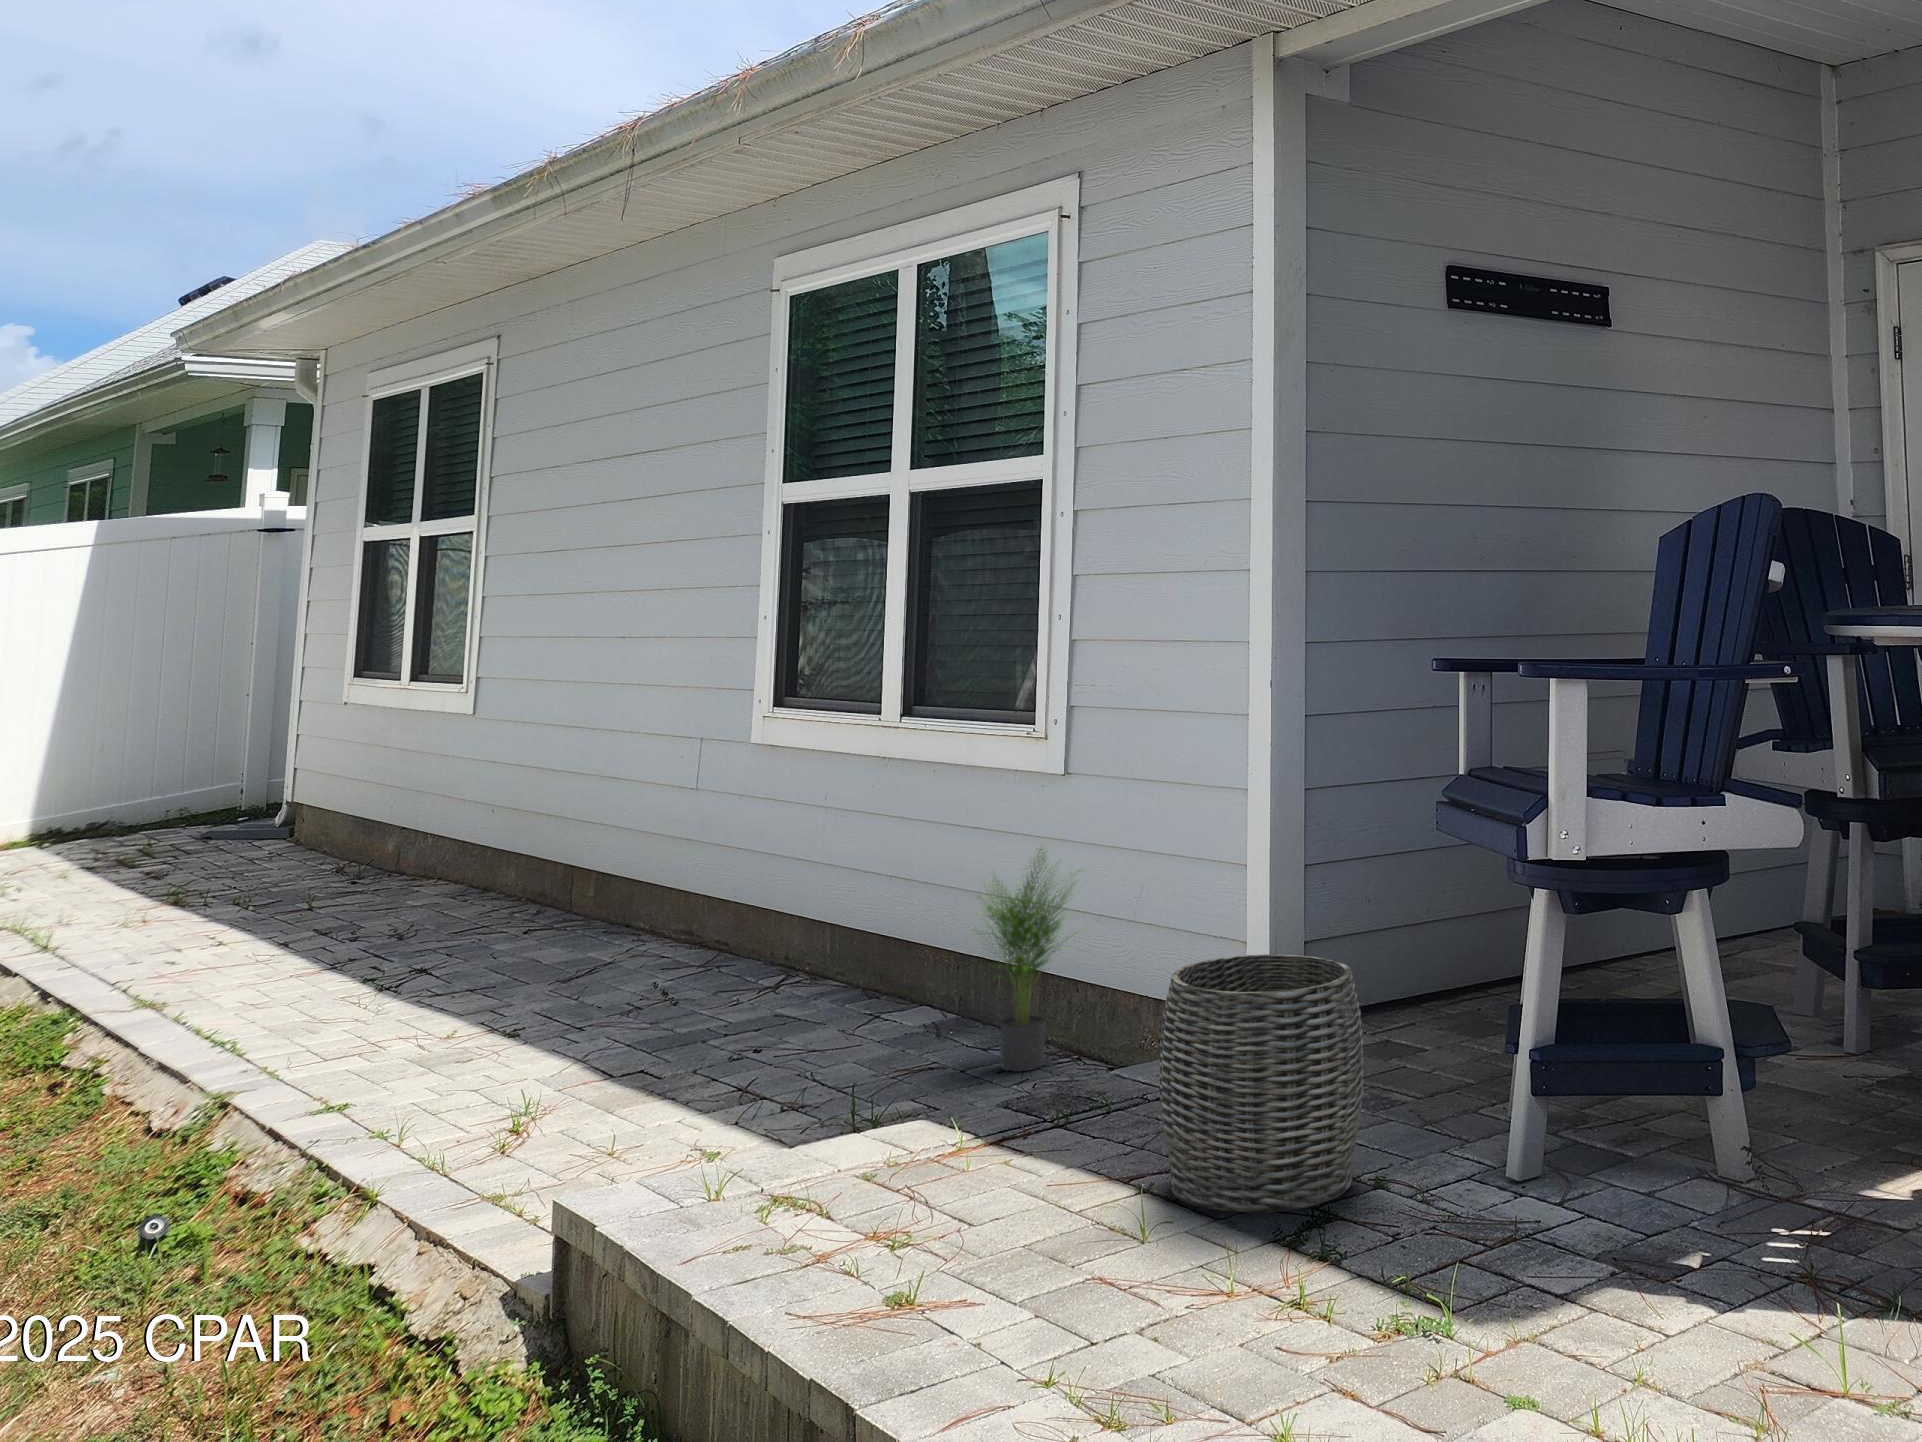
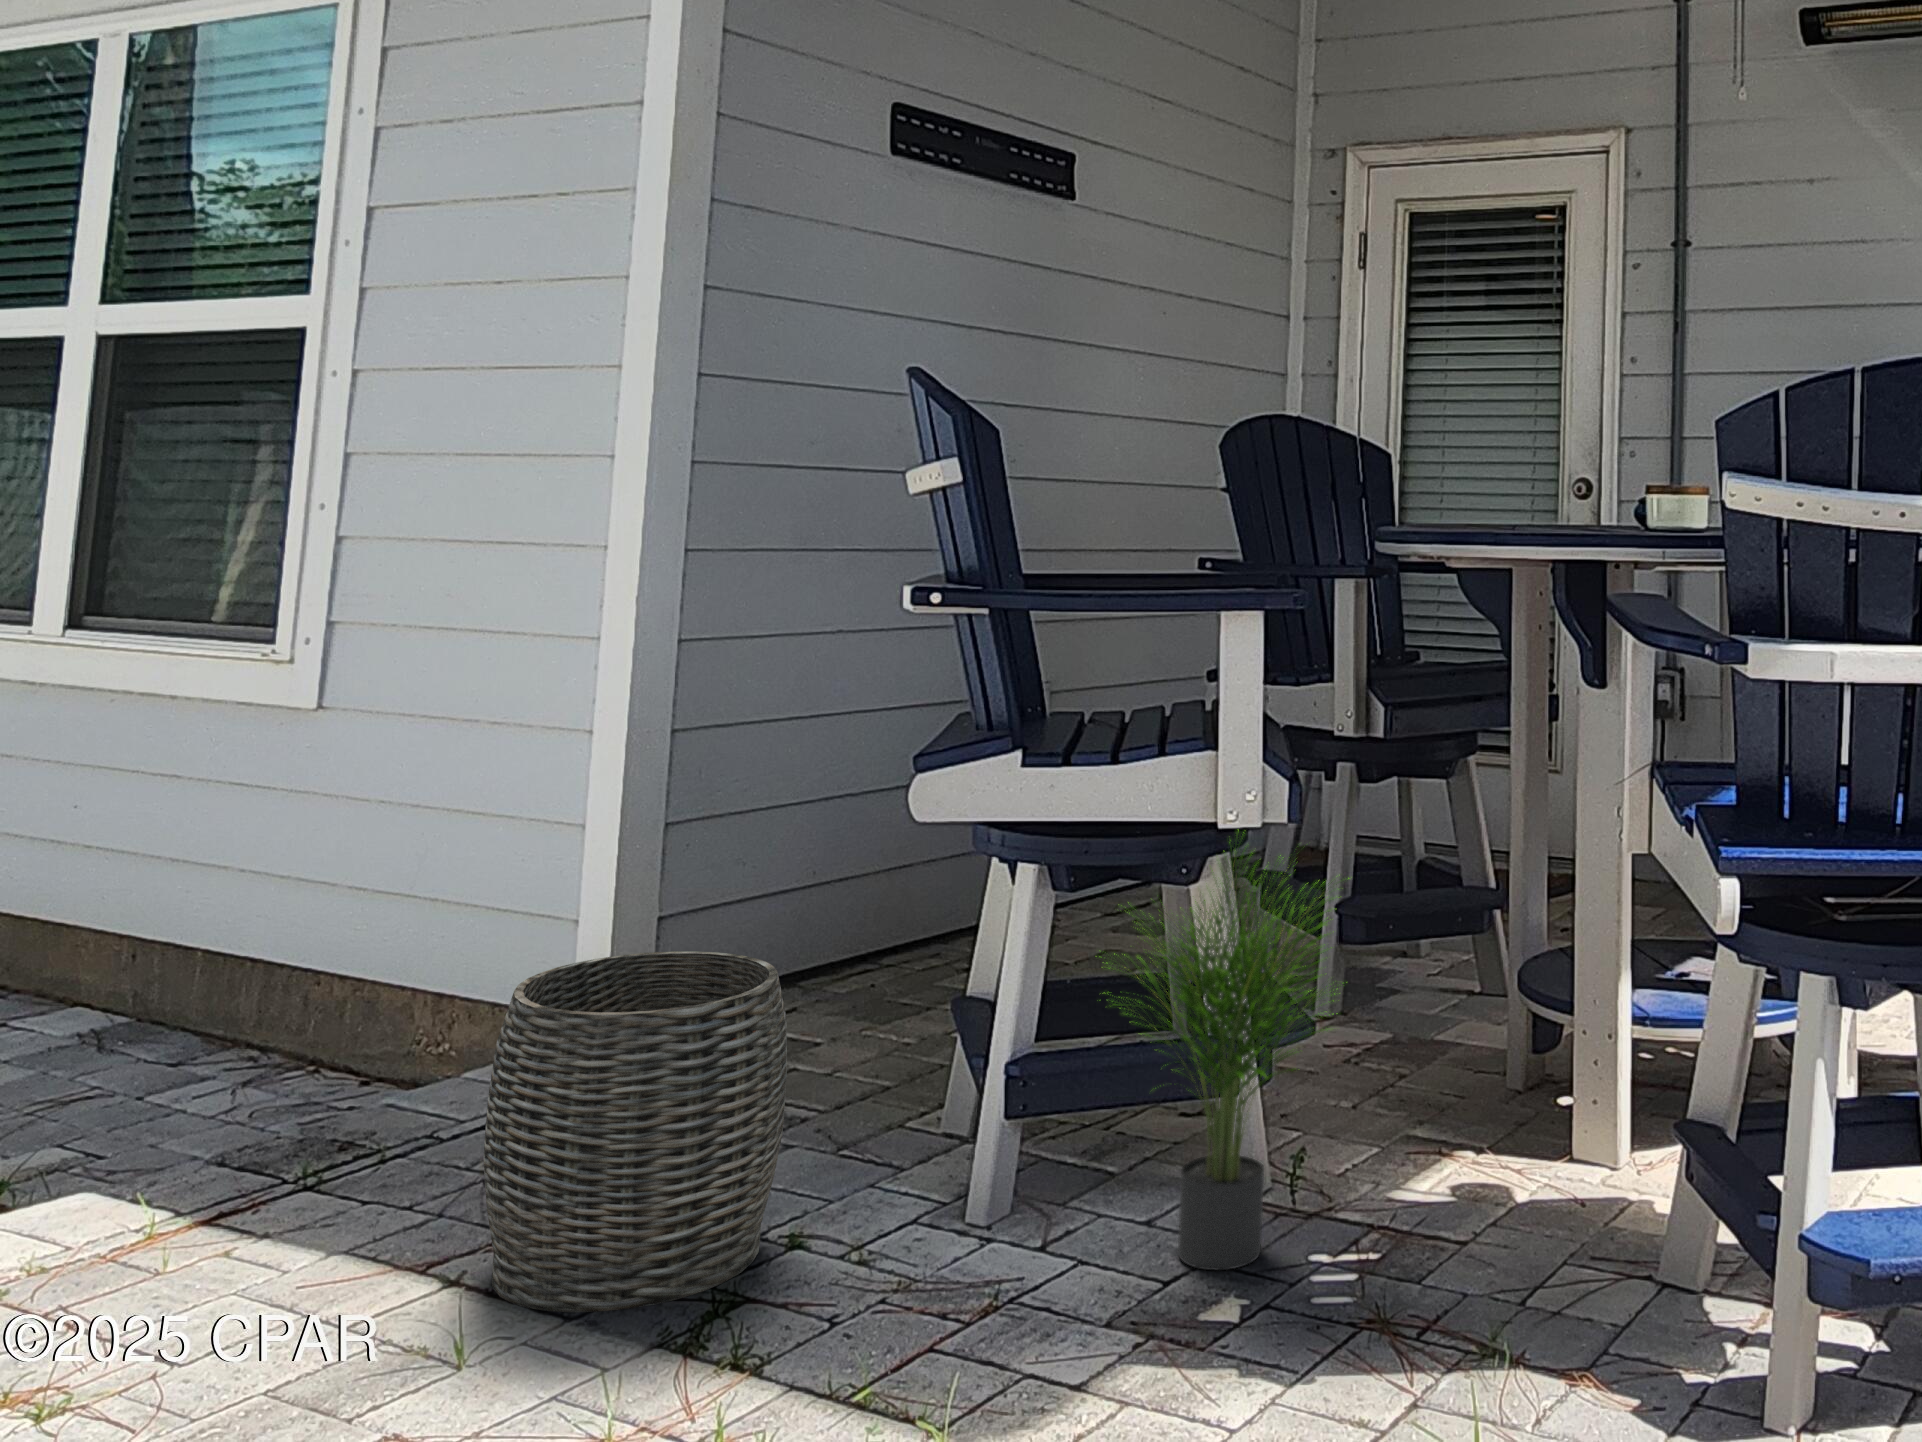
potted plant: present [976,849,1084,1072] -> present [1101,830,1350,1270]

